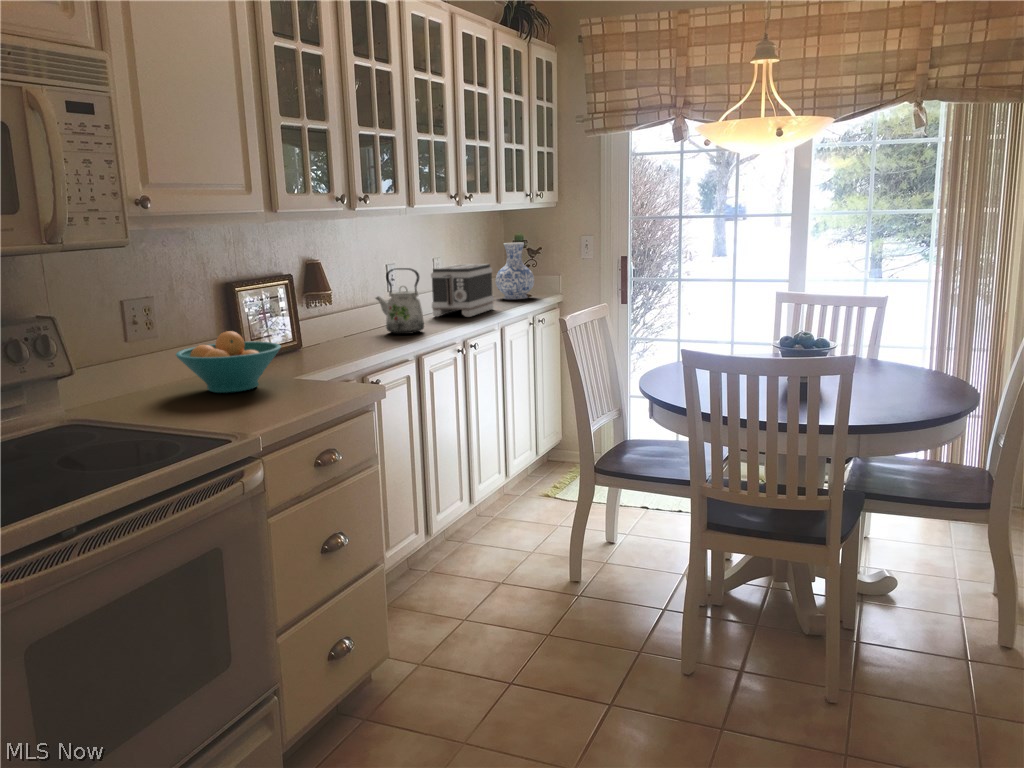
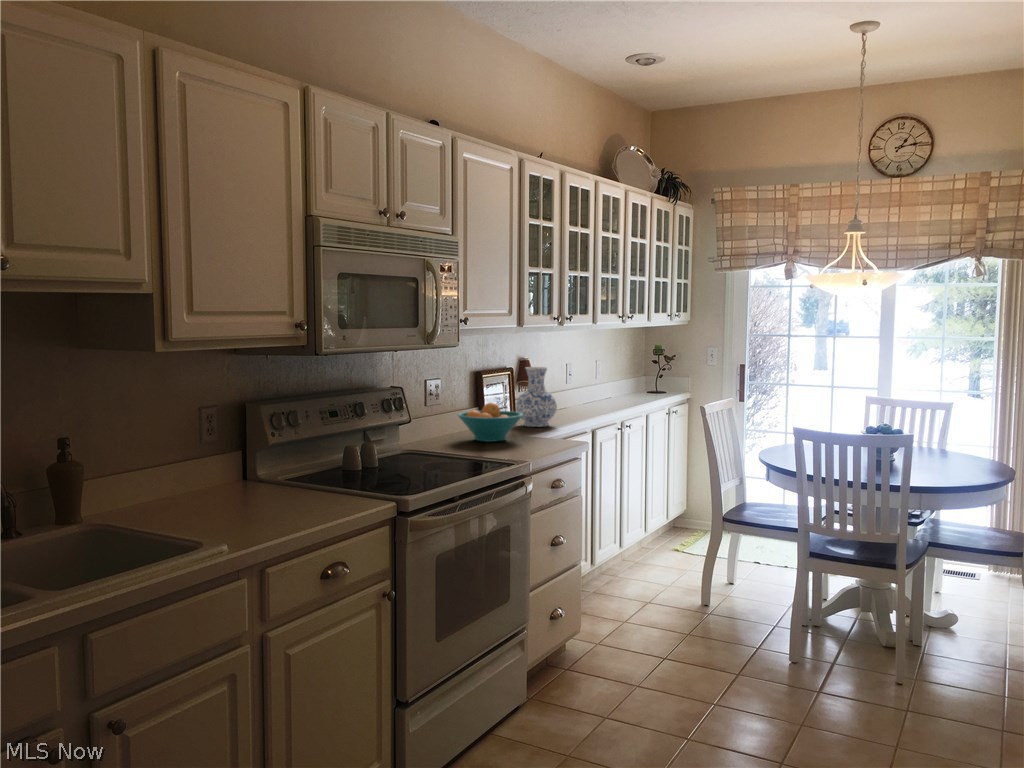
vase: present [496,243,534,299] -> present [516,367,557,427]
toaster: present [431,264,494,317] -> none [597,366,642,405]
kettle: present [376,268,424,334] -> none [562,367,598,414]

